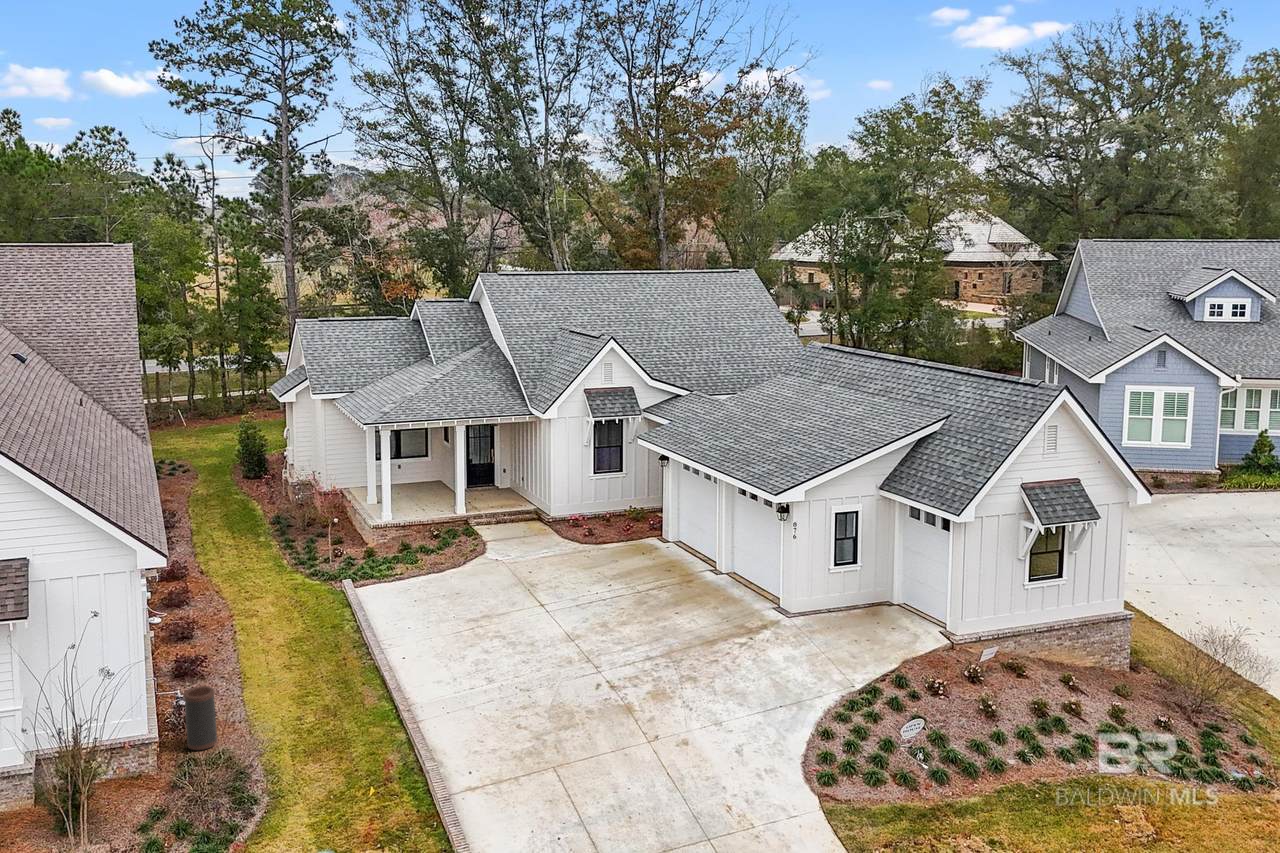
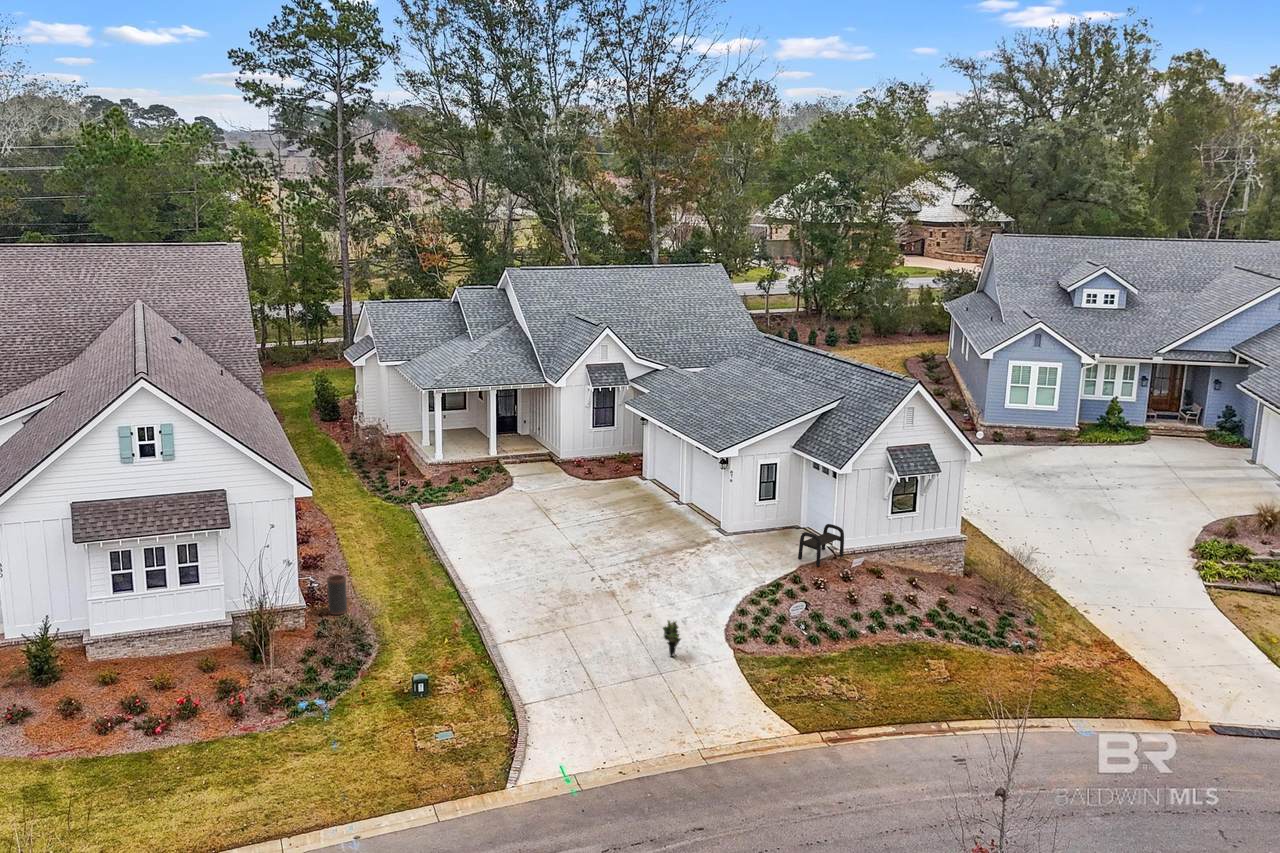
bench: none [897,597,963,660] -> present [798,524,844,566]
potted plant: none [708,753,740,815] -> present [663,620,681,657]

